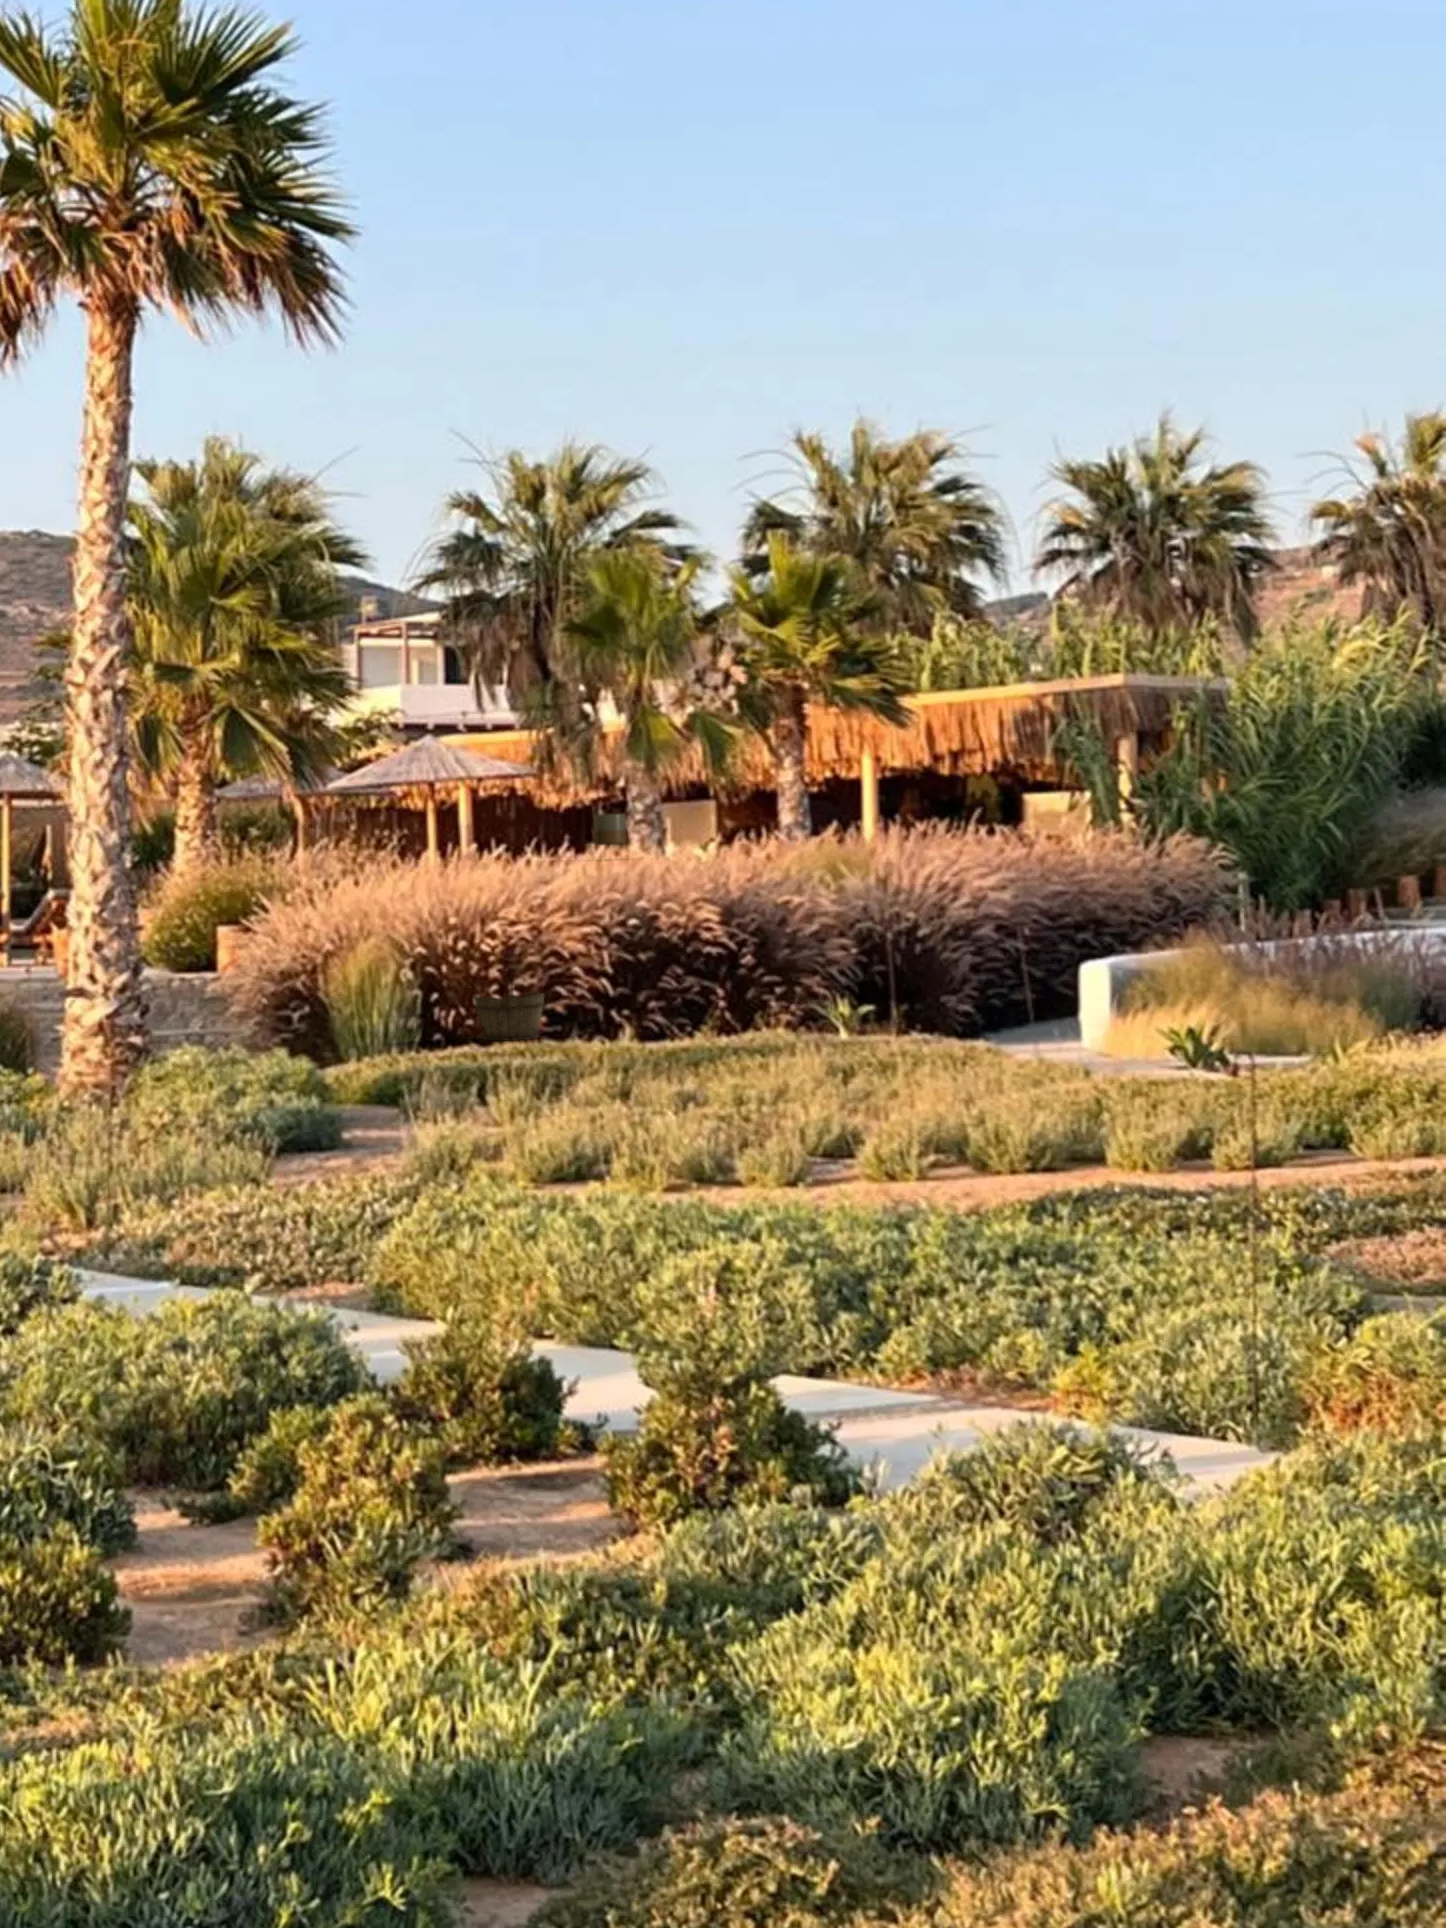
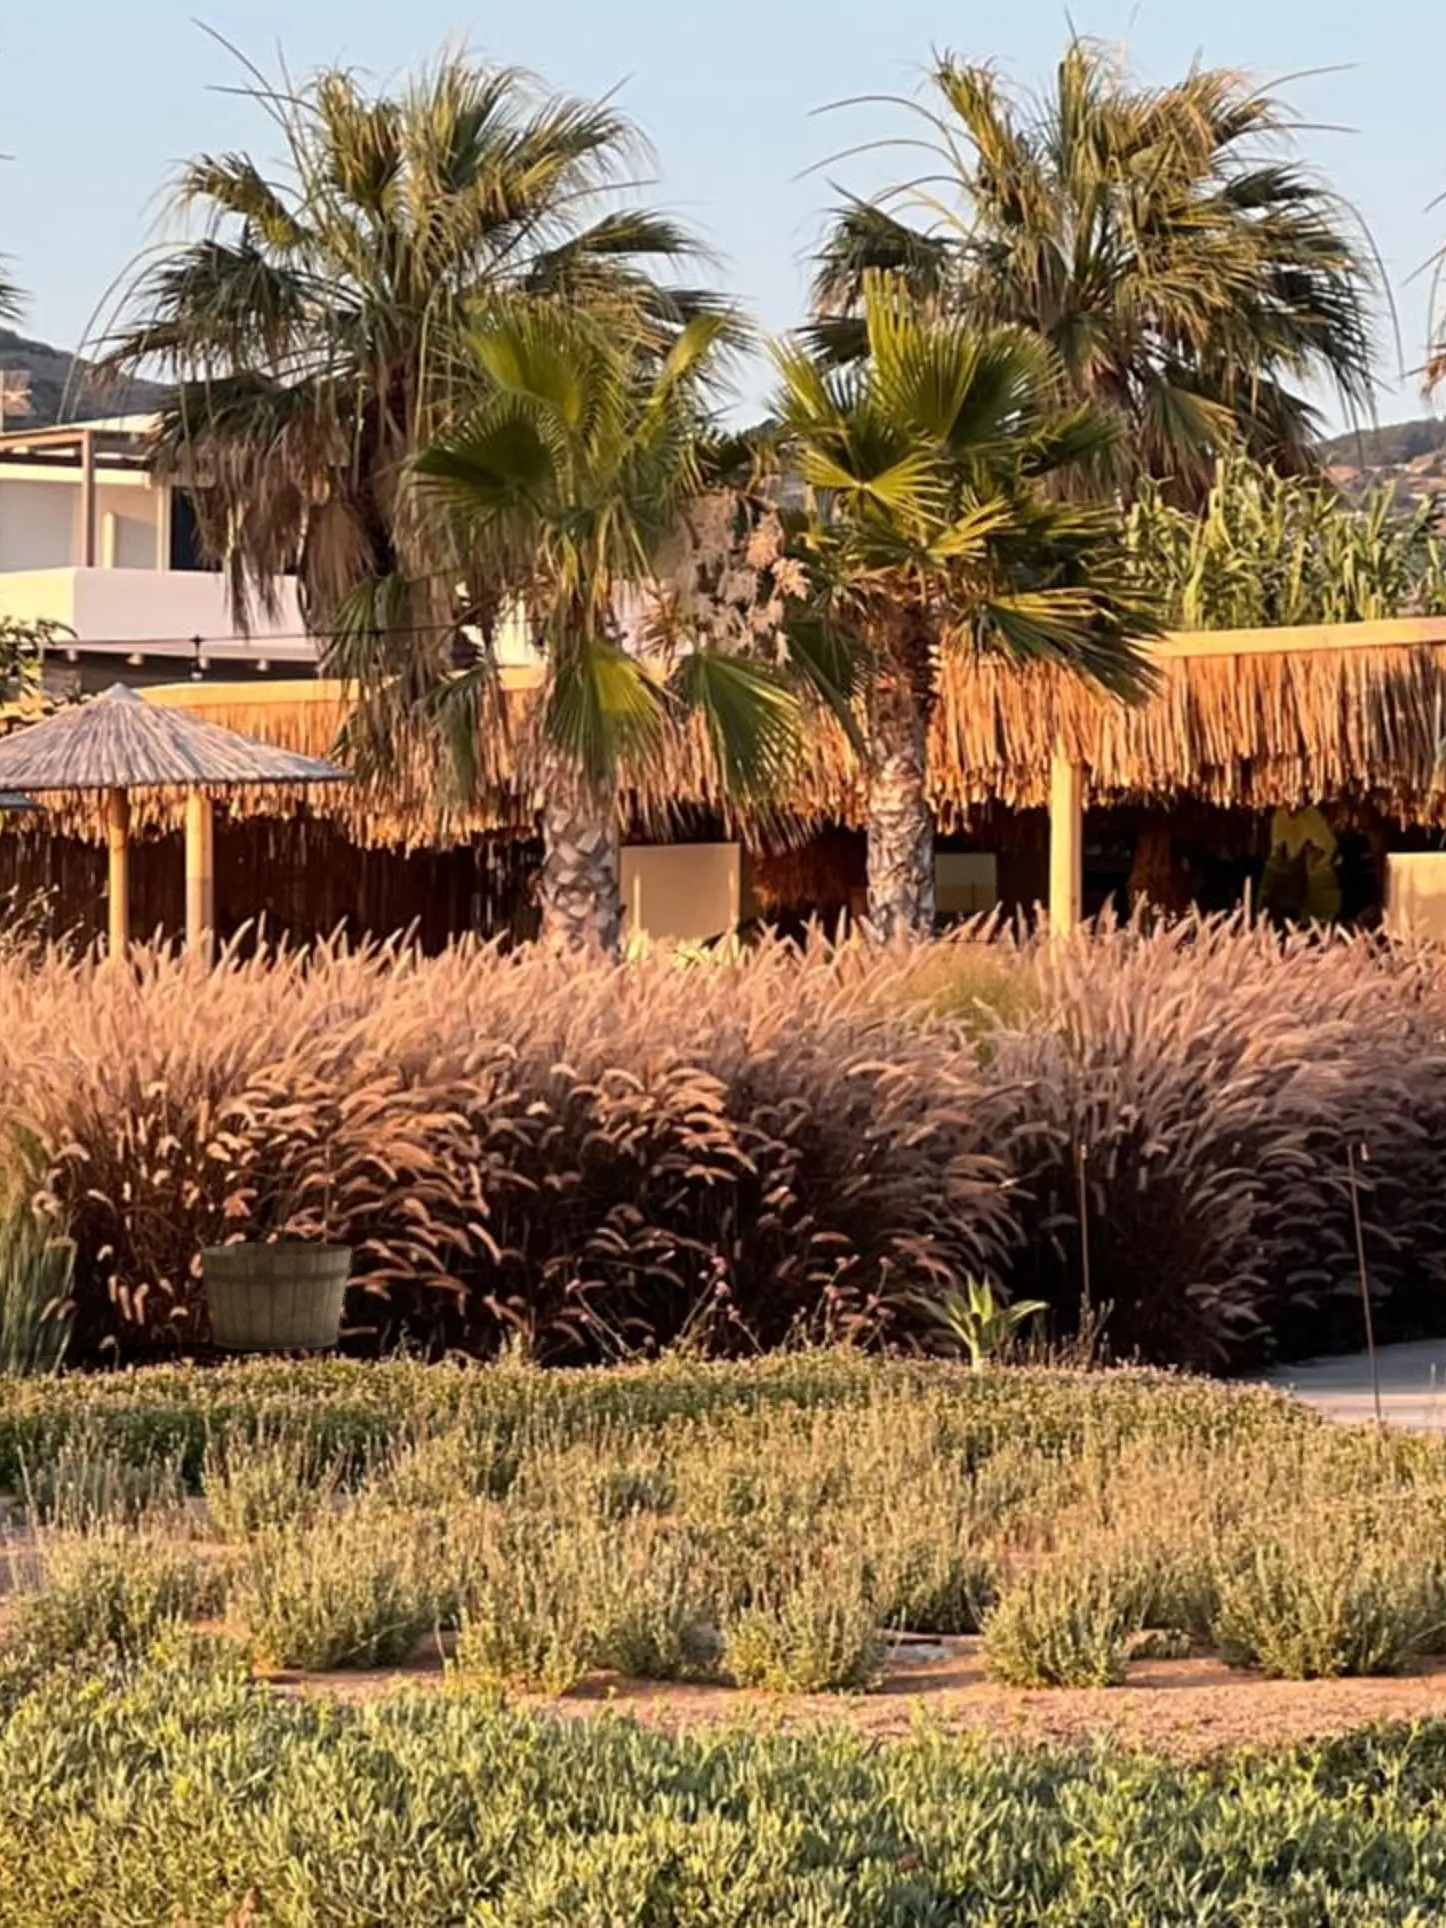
planter: present [594,814,627,846] -> present [934,854,996,914]

